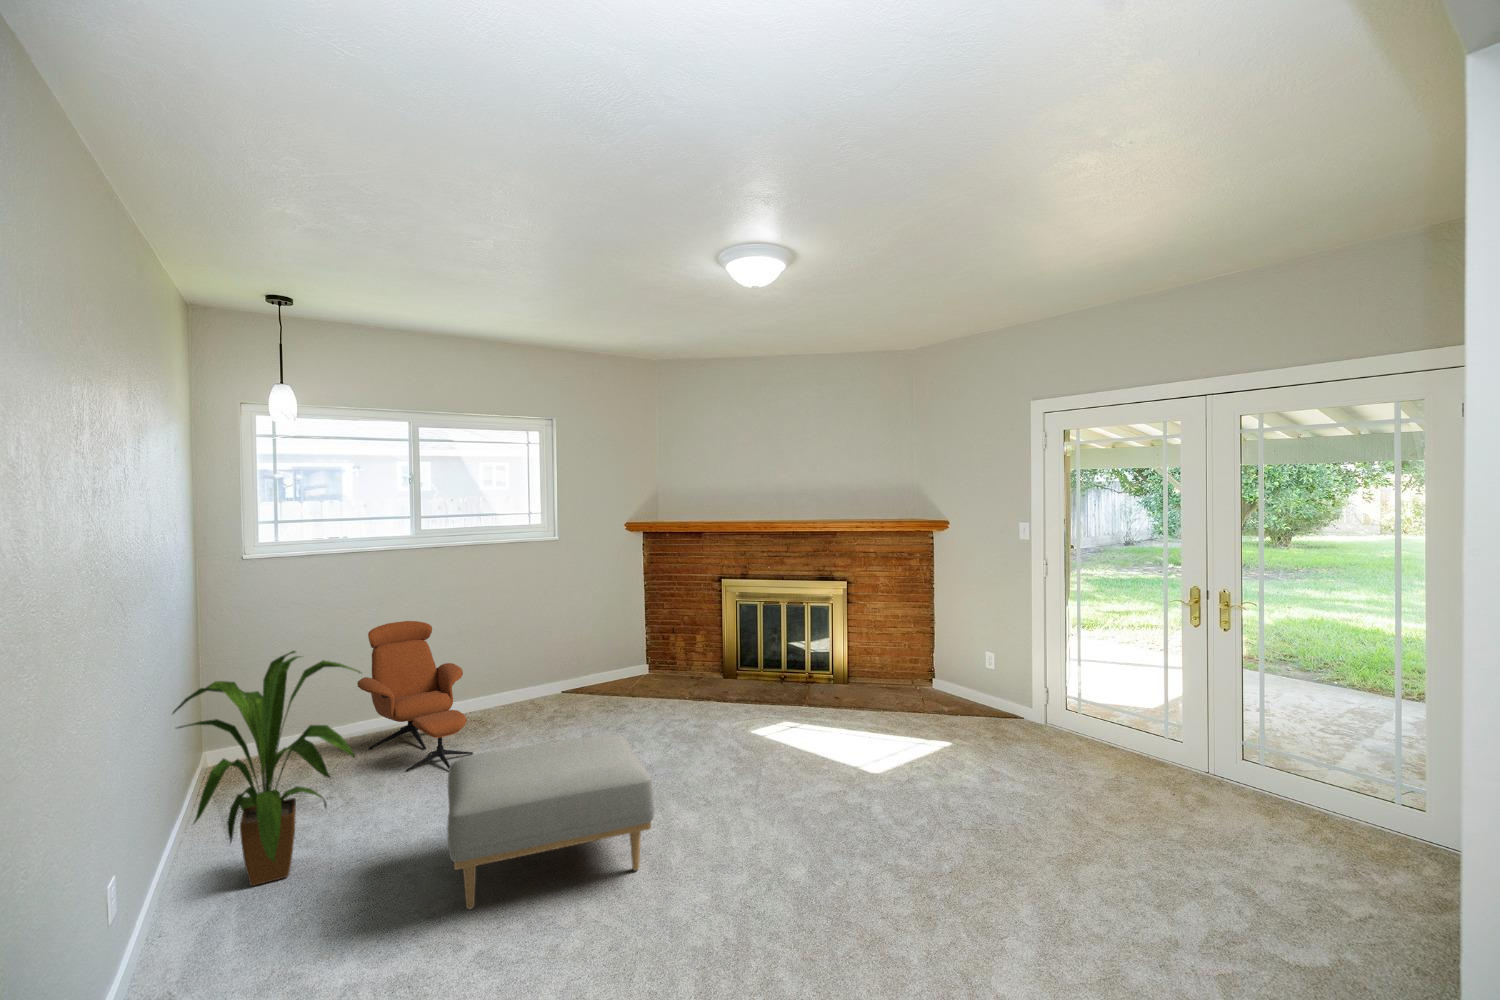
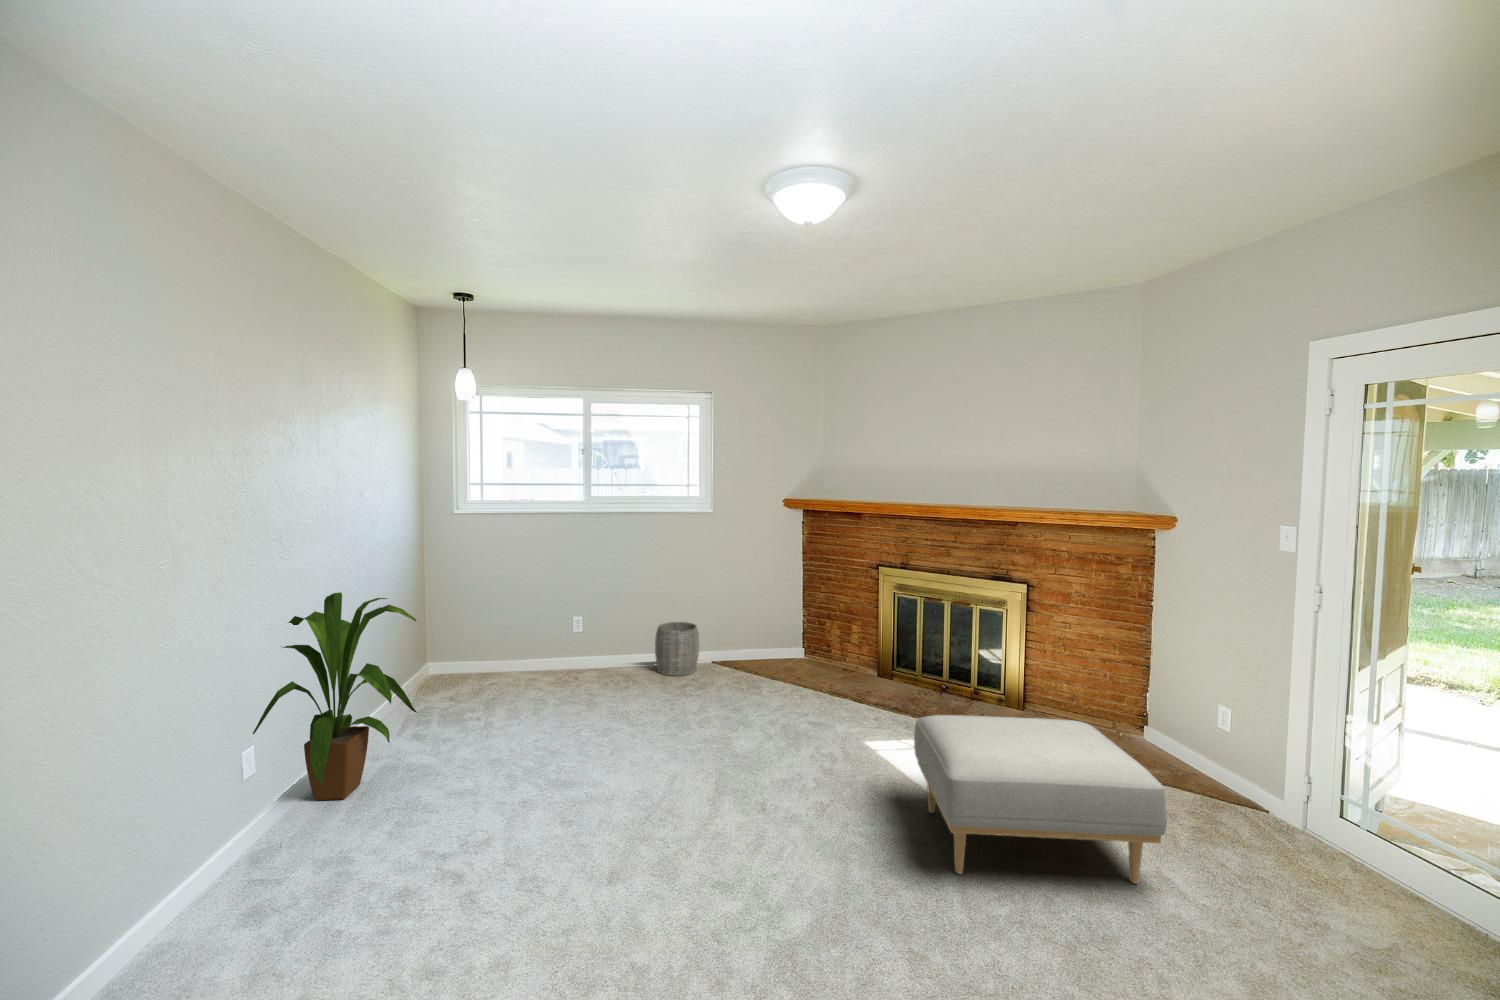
lounge chair: present [357,621,473,771] -> none [515,577,605,723]
woven basket: none [506,655,554,712] -> present [655,622,699,676]
ottoman: present [447,735,655,909] -> present [914,715,1167,884]

